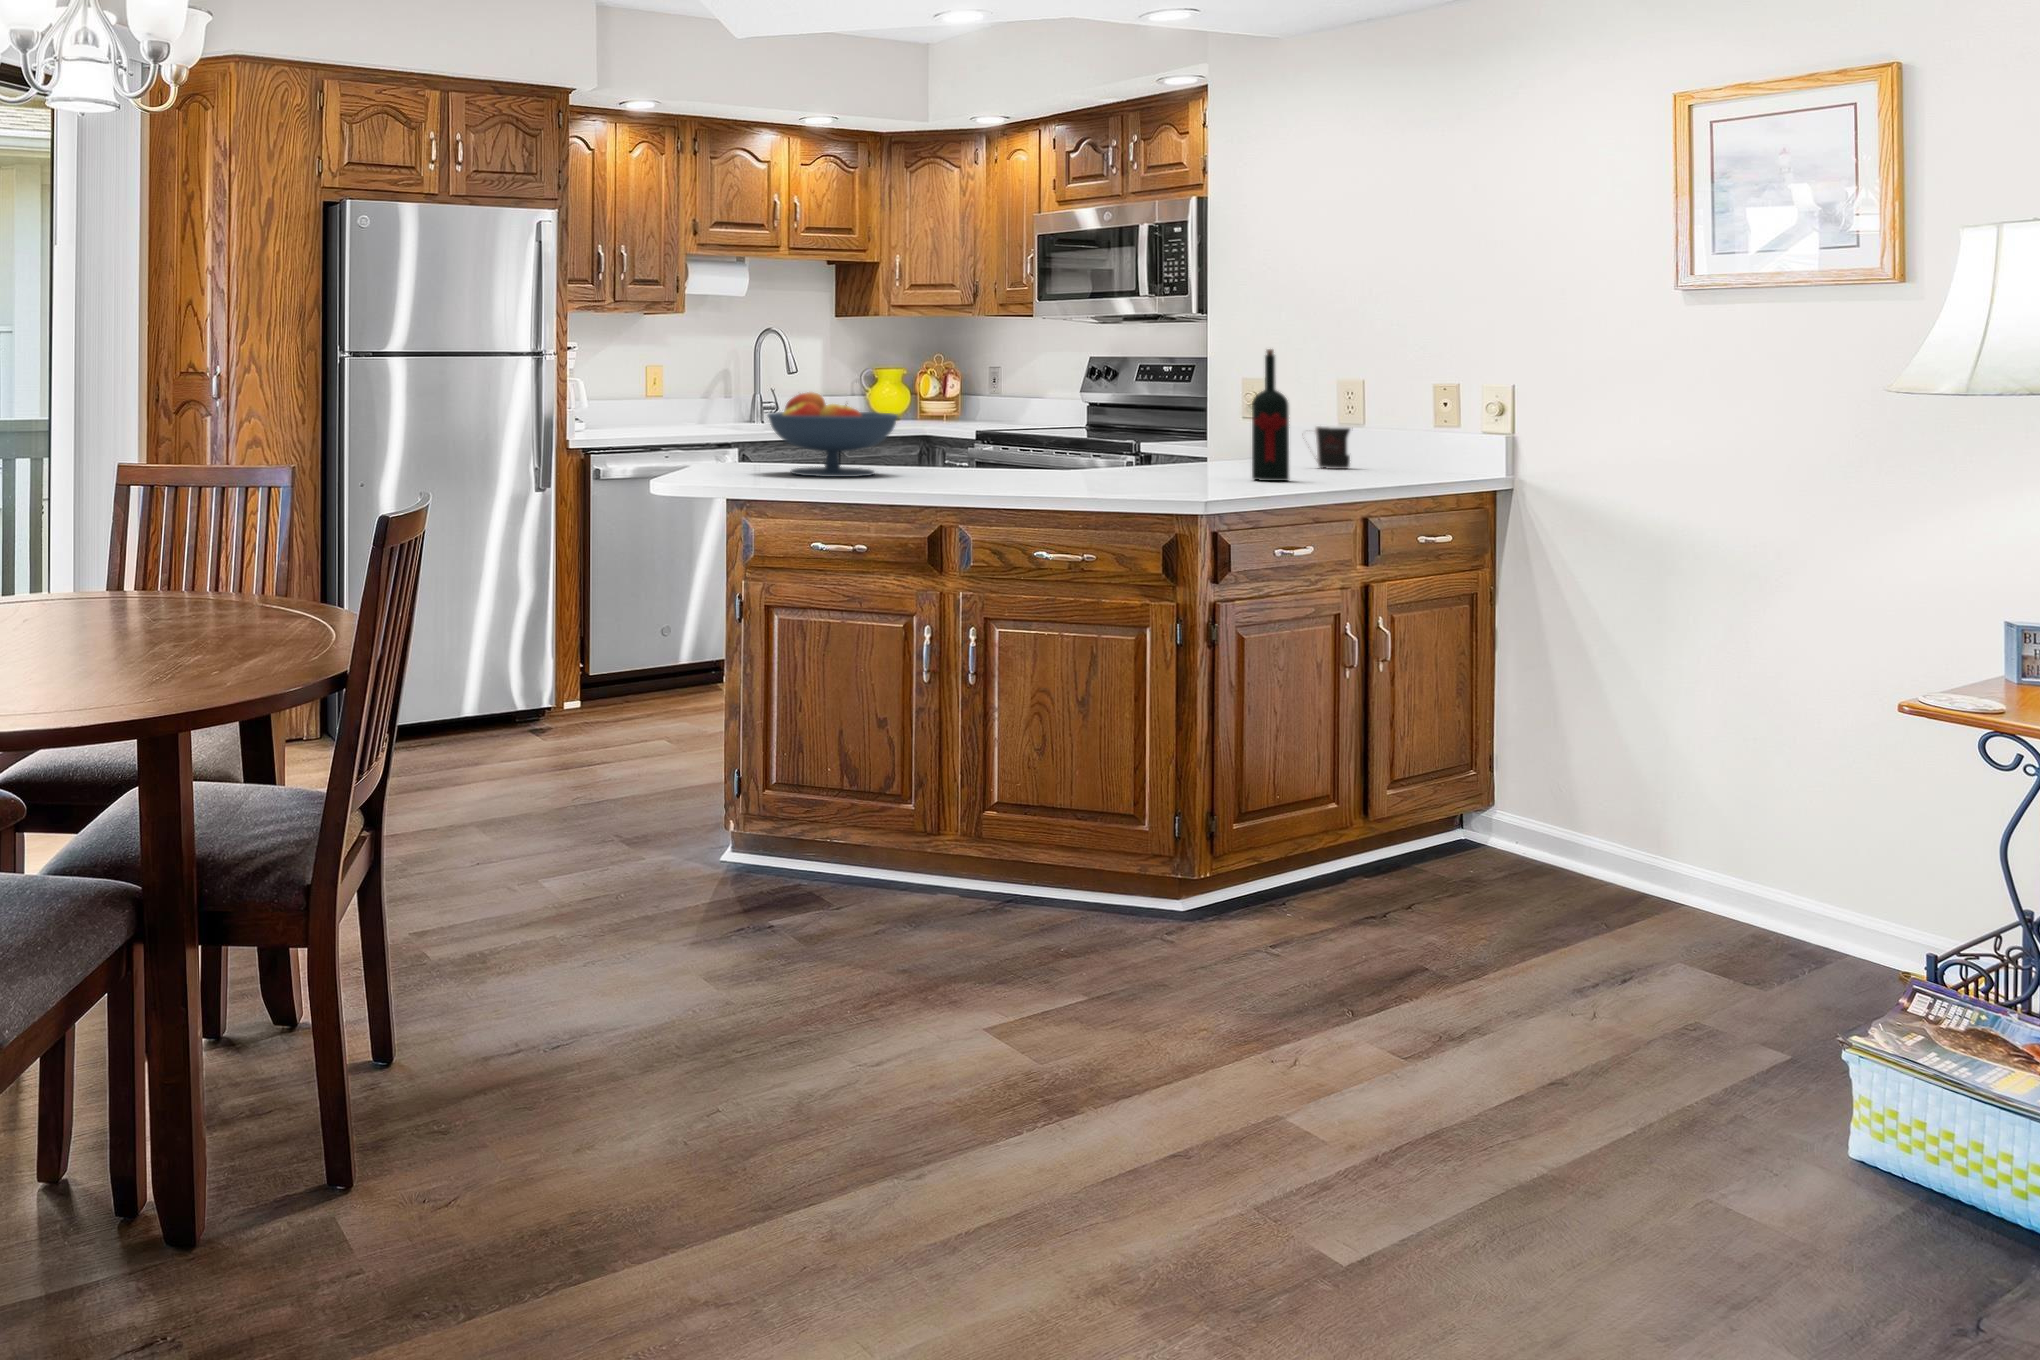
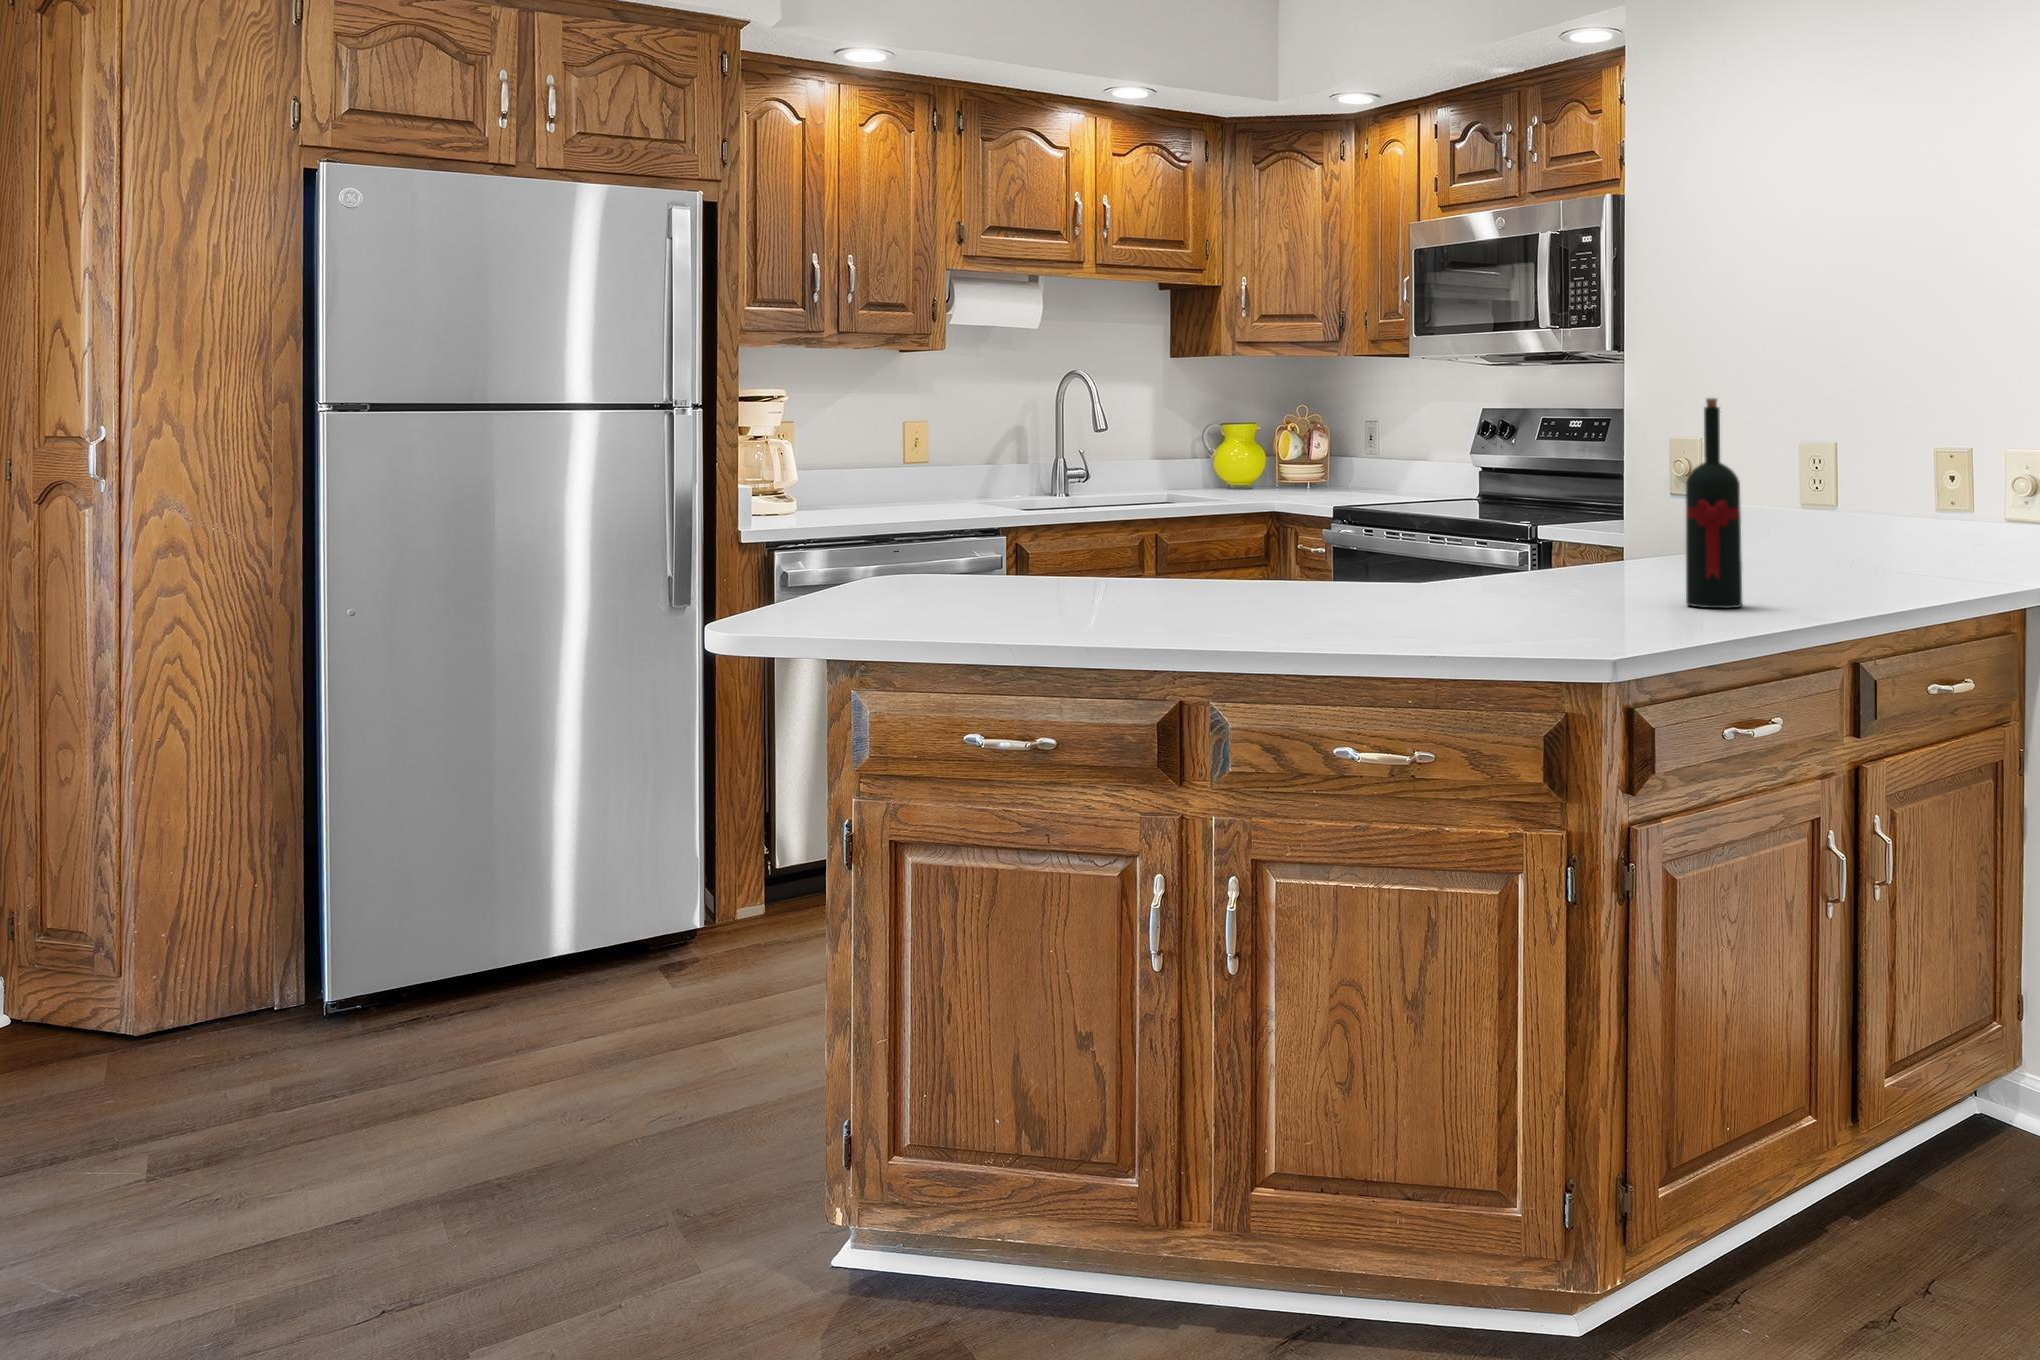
fruit bowl: present [768,392,898,477] -> none [931,467,1145,610]
coffee cup: present [1303,426,1350,469] -> none [1756,510,1825,573]

